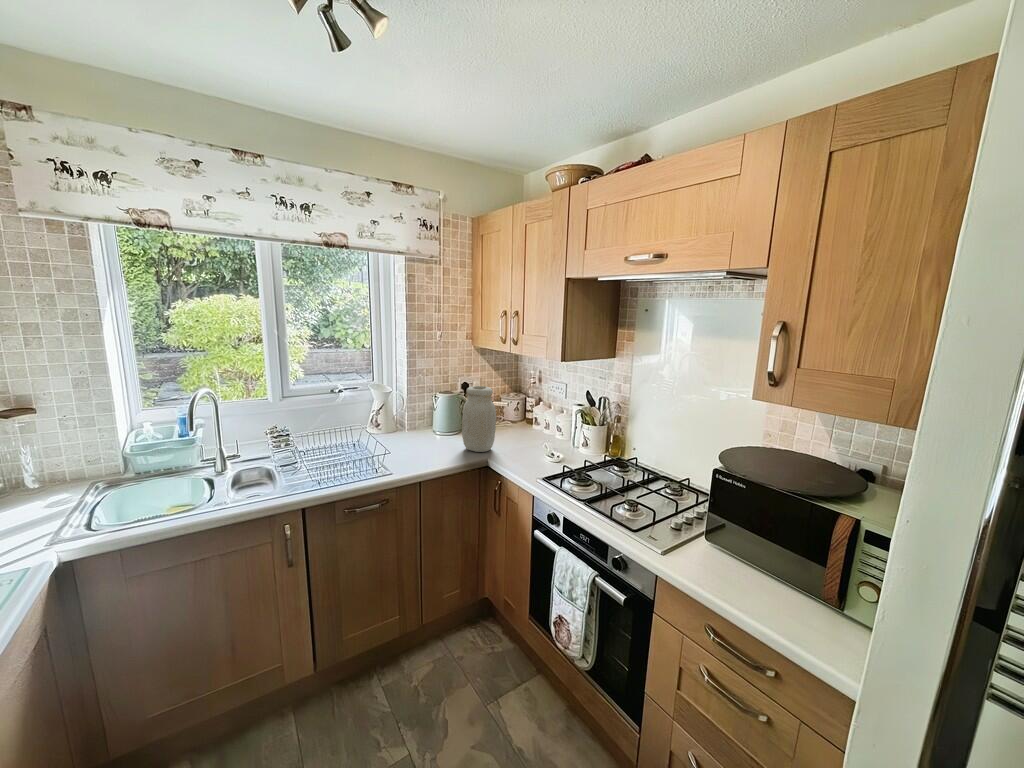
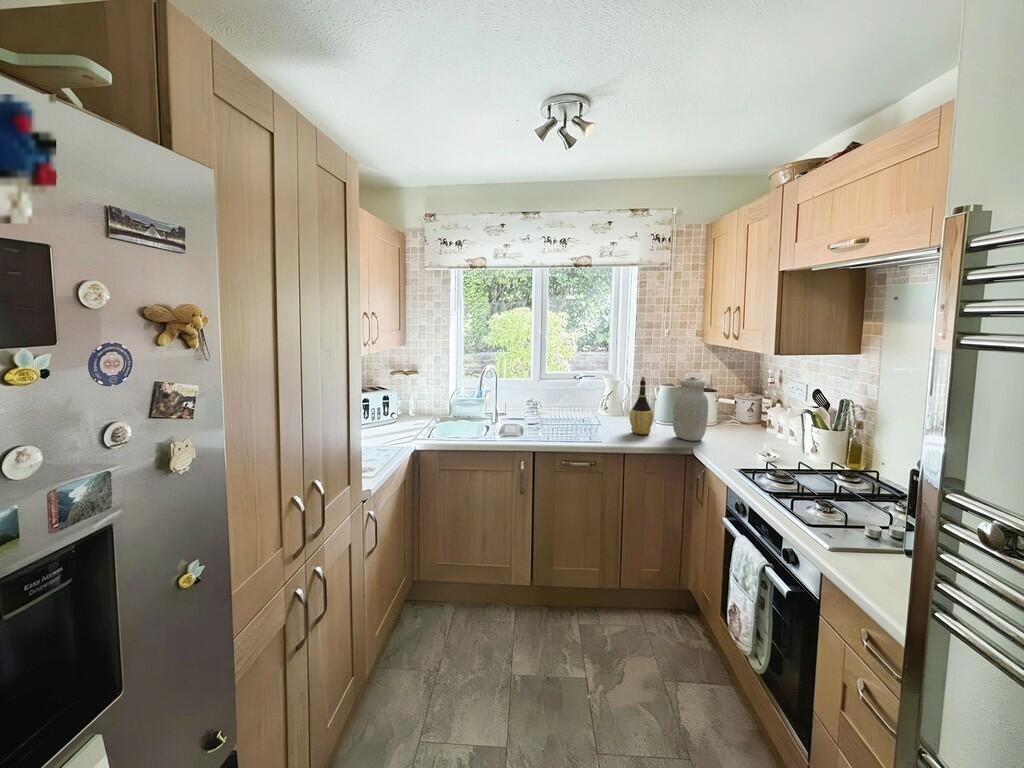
wine bottle: none [415,388,442,453] -> present [629,377,654,435]

